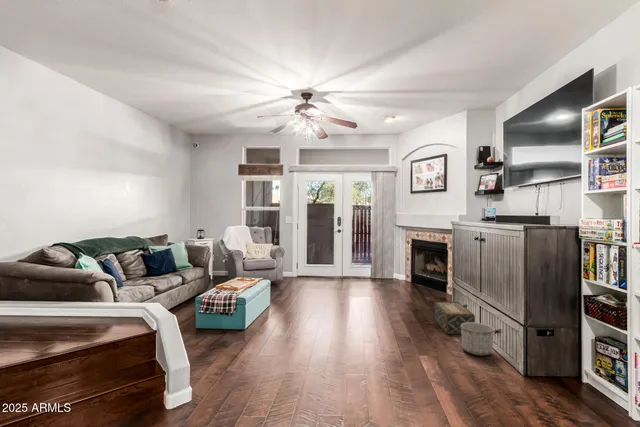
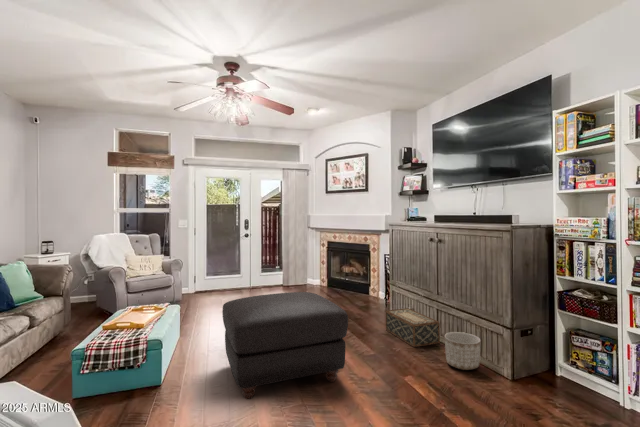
ottoman: none [280,275,367,344] -> present [222,292,348,399]

